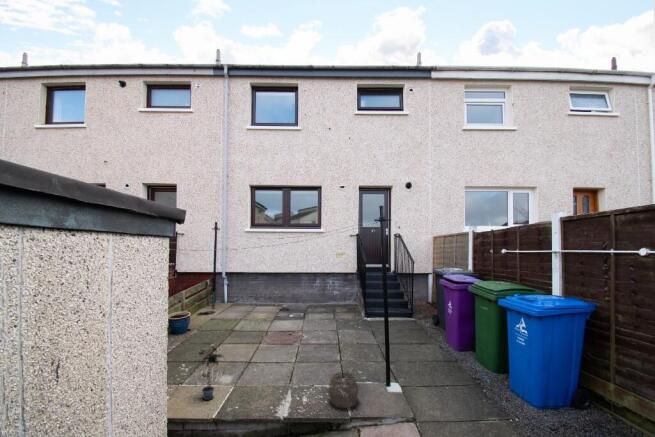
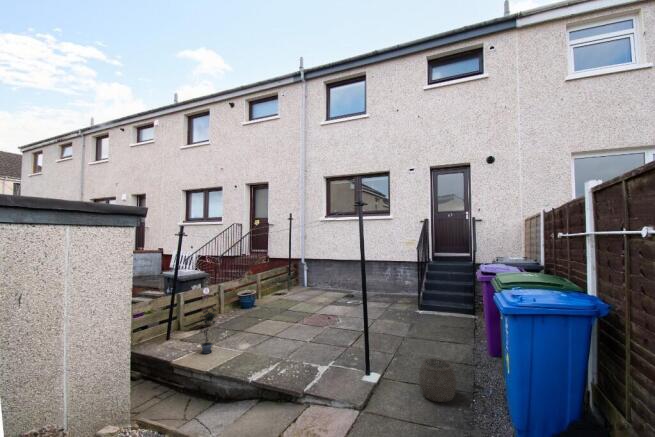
woven basket: present [329,372,359,408] -> present [418,358,457,402]

